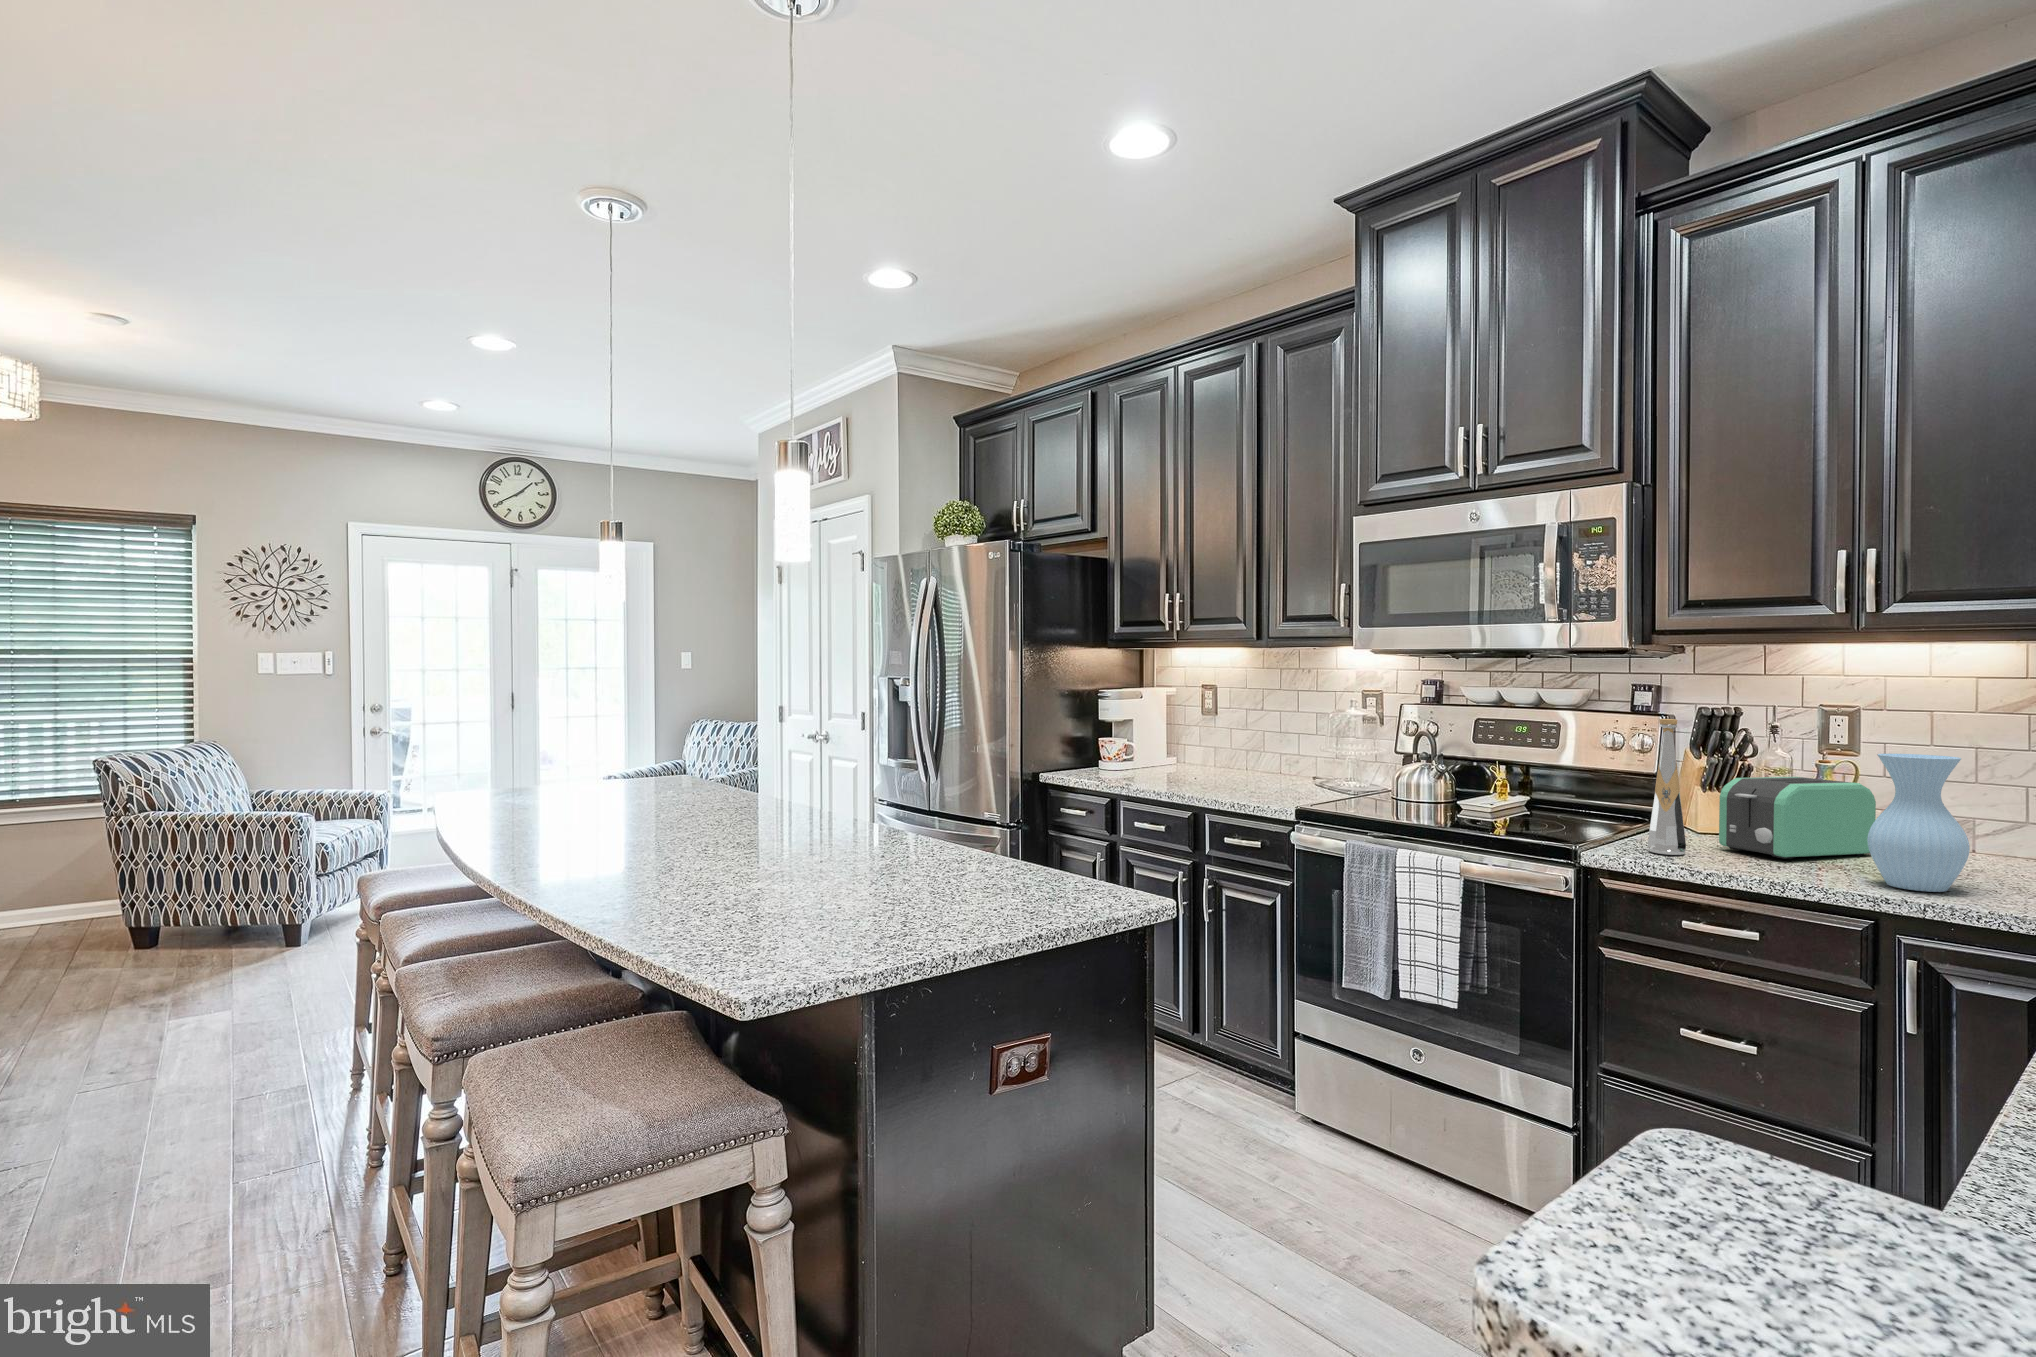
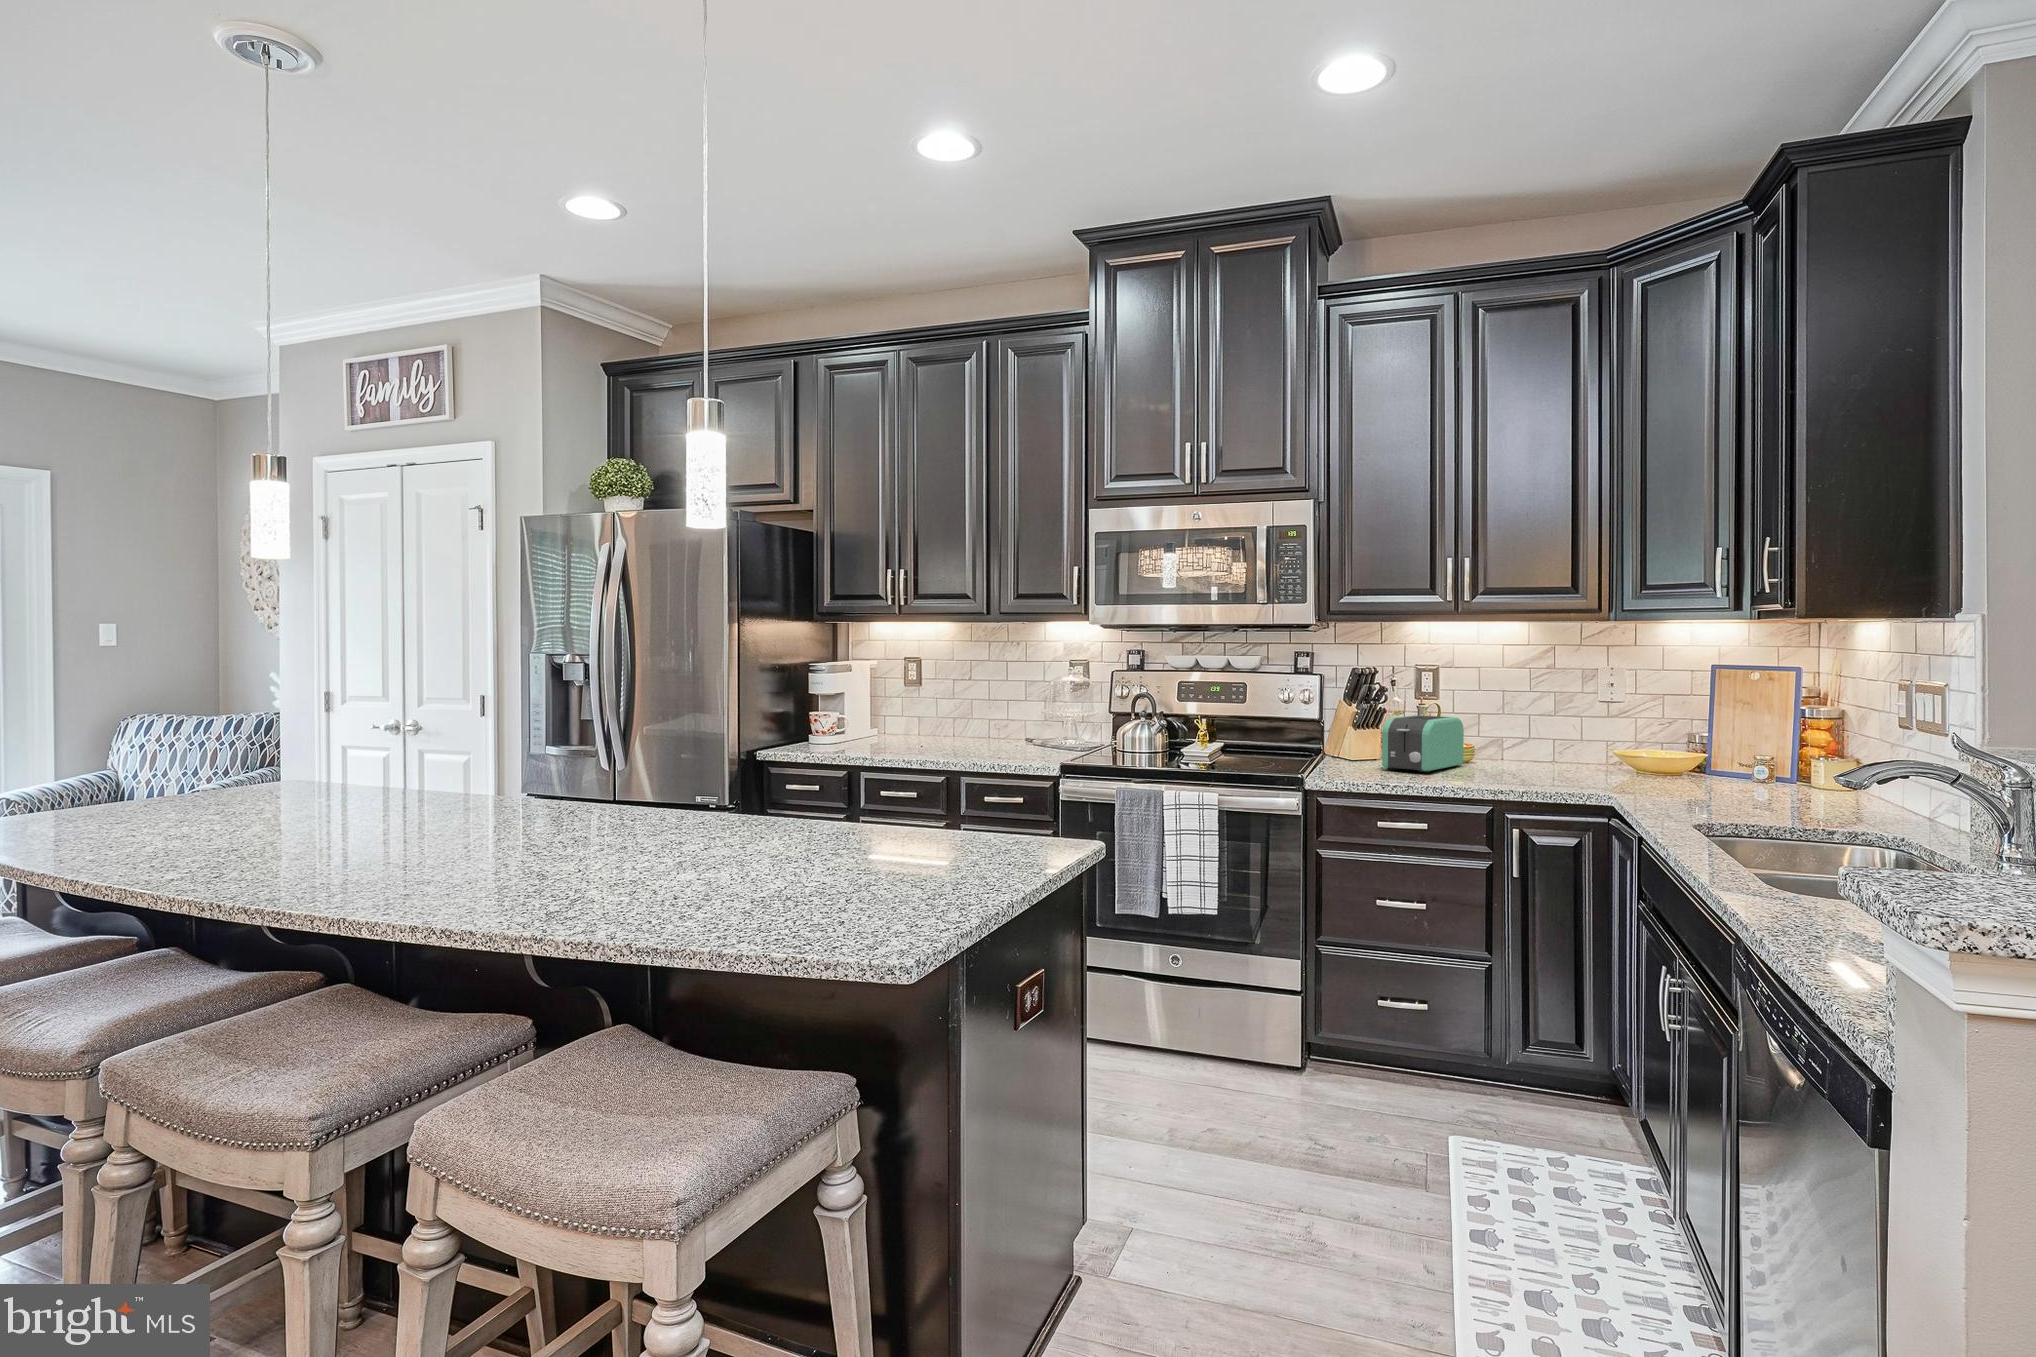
bottle: present [1648,719,1686,855] -> none [1347,677,1371,776]
vase: present [1867,753,1970,892] -> none [1486,696,1541,784]

